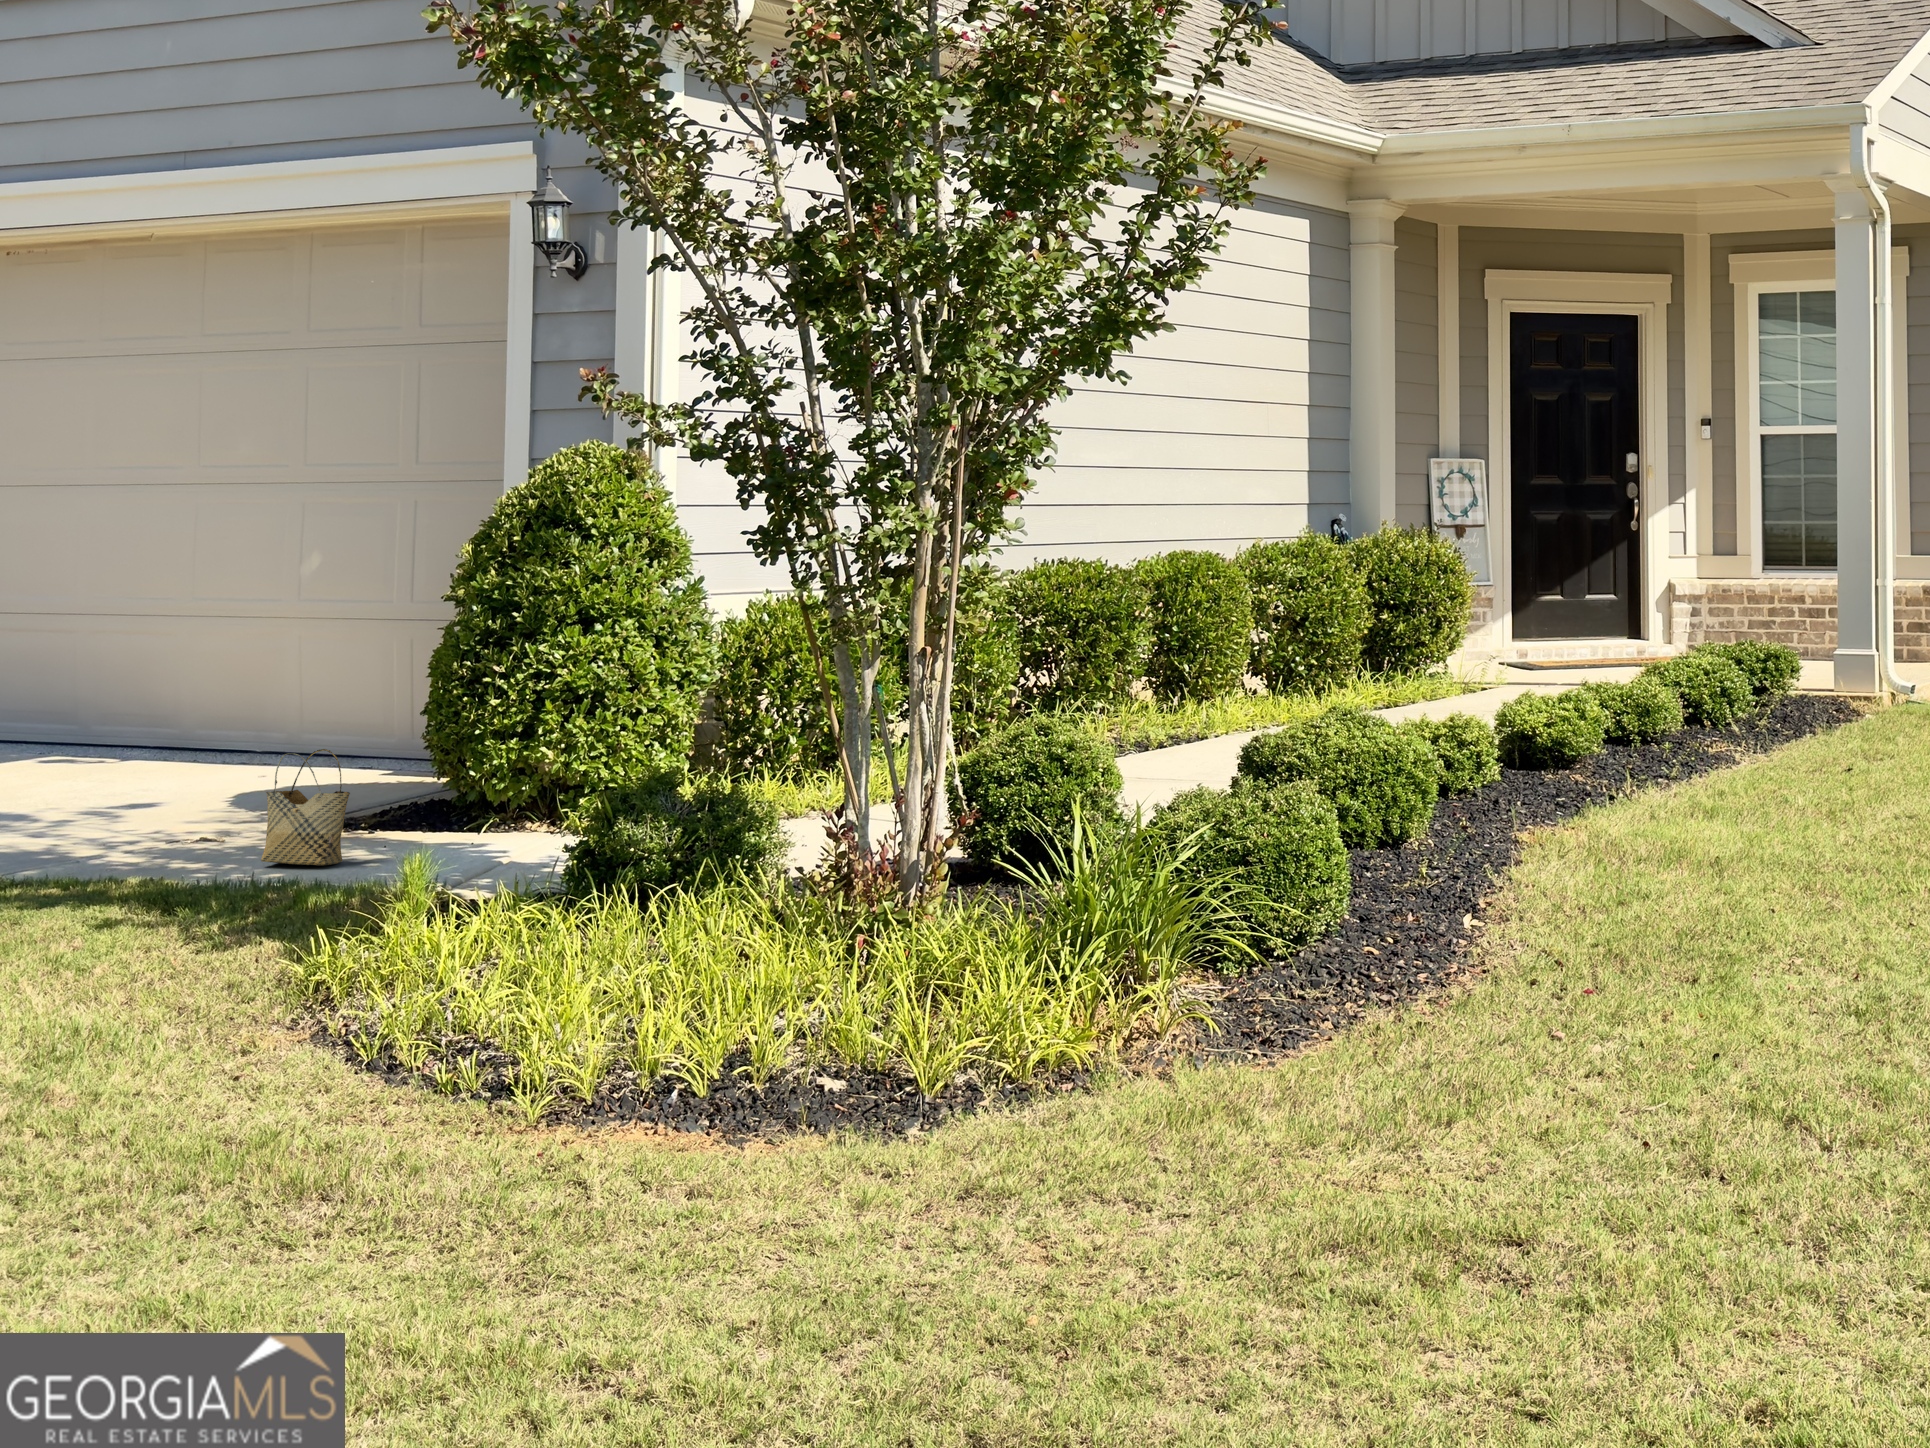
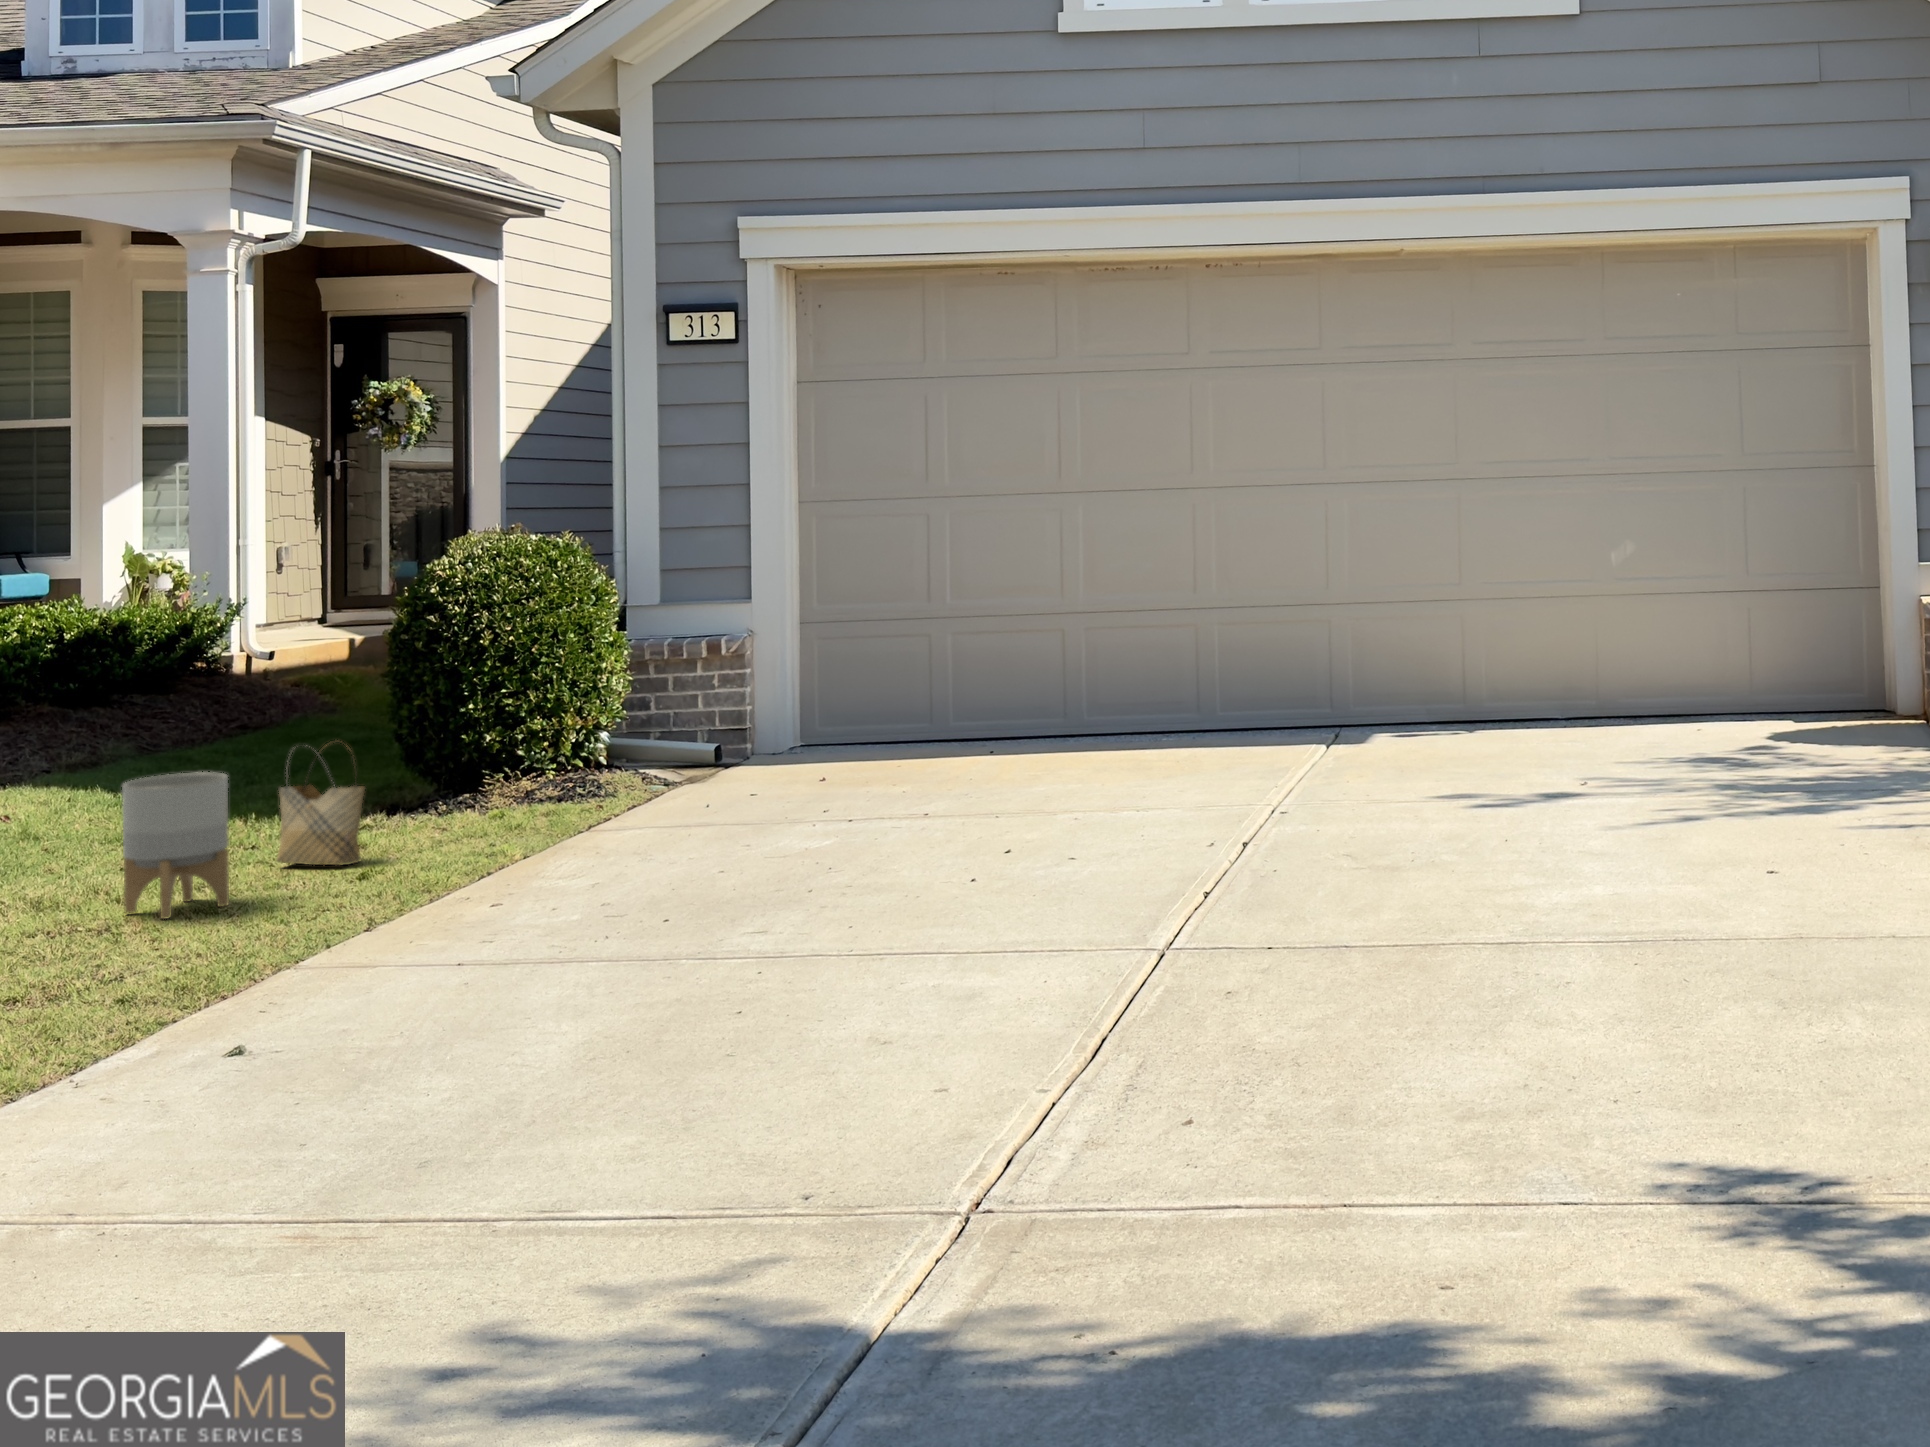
planter: none [116,778,221,915] -> present [122,772,229,919]

